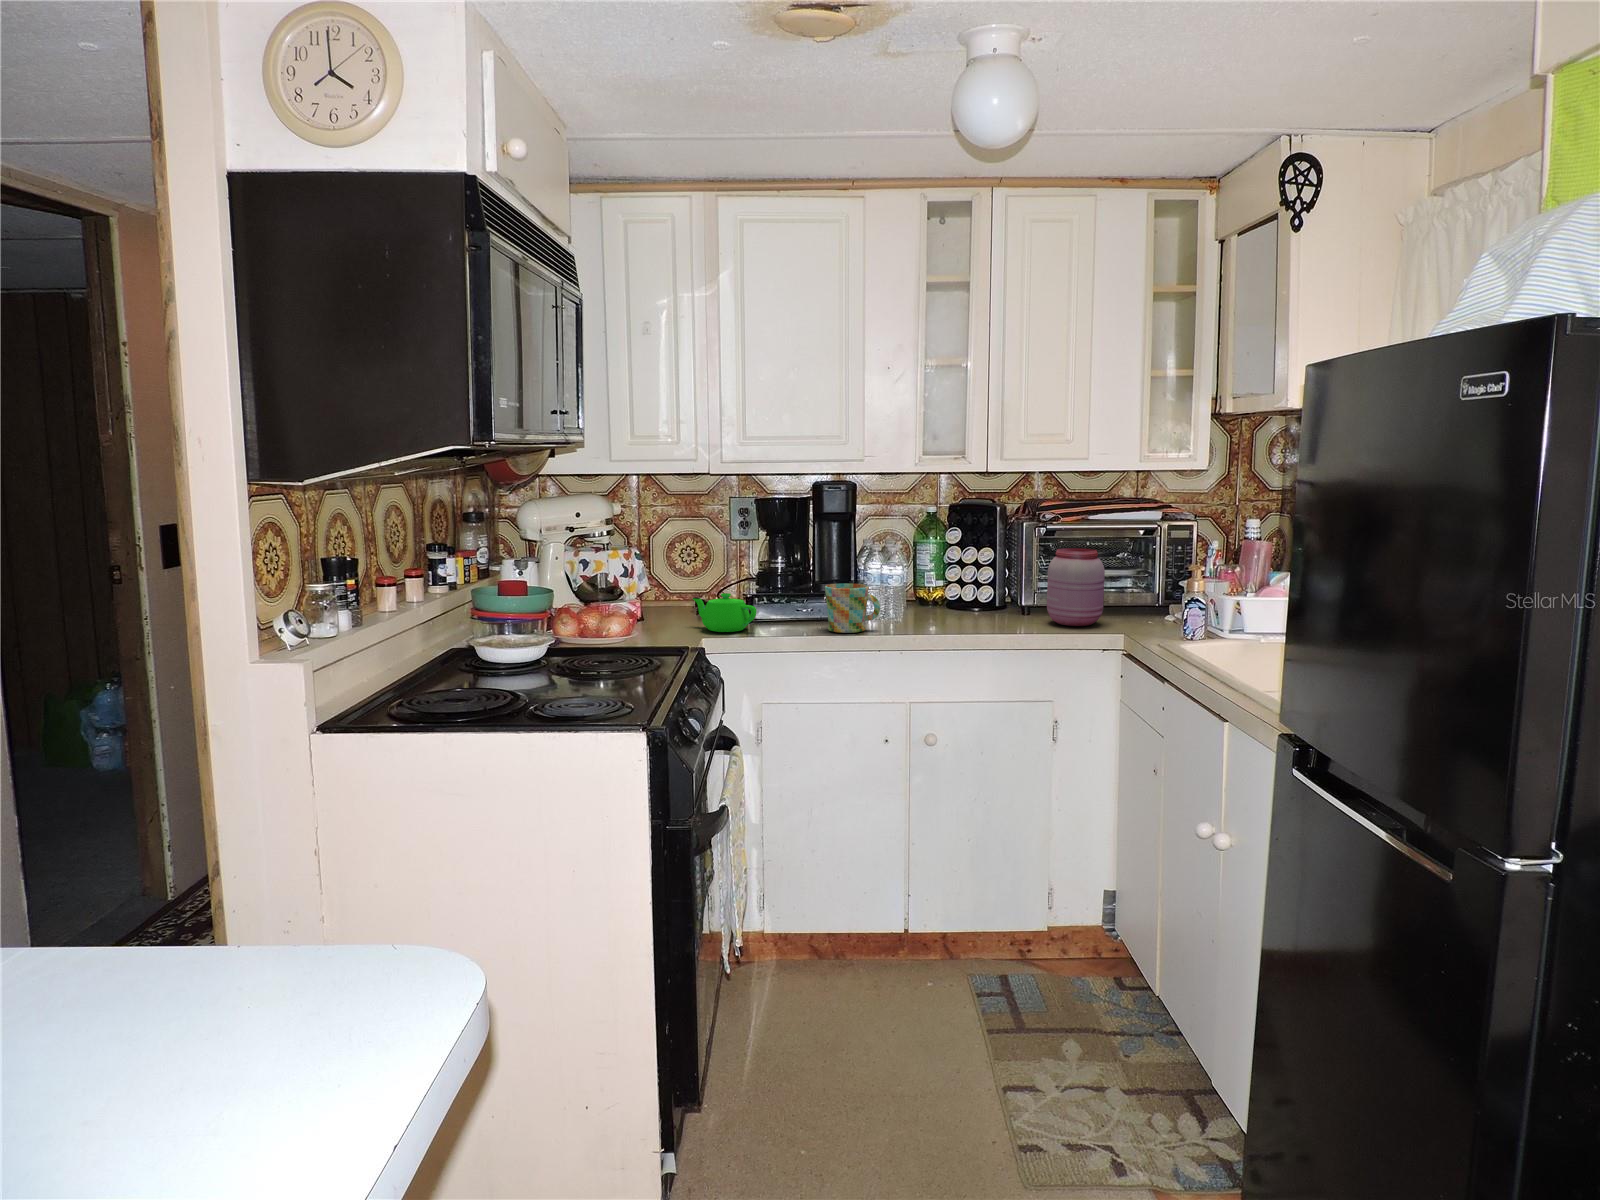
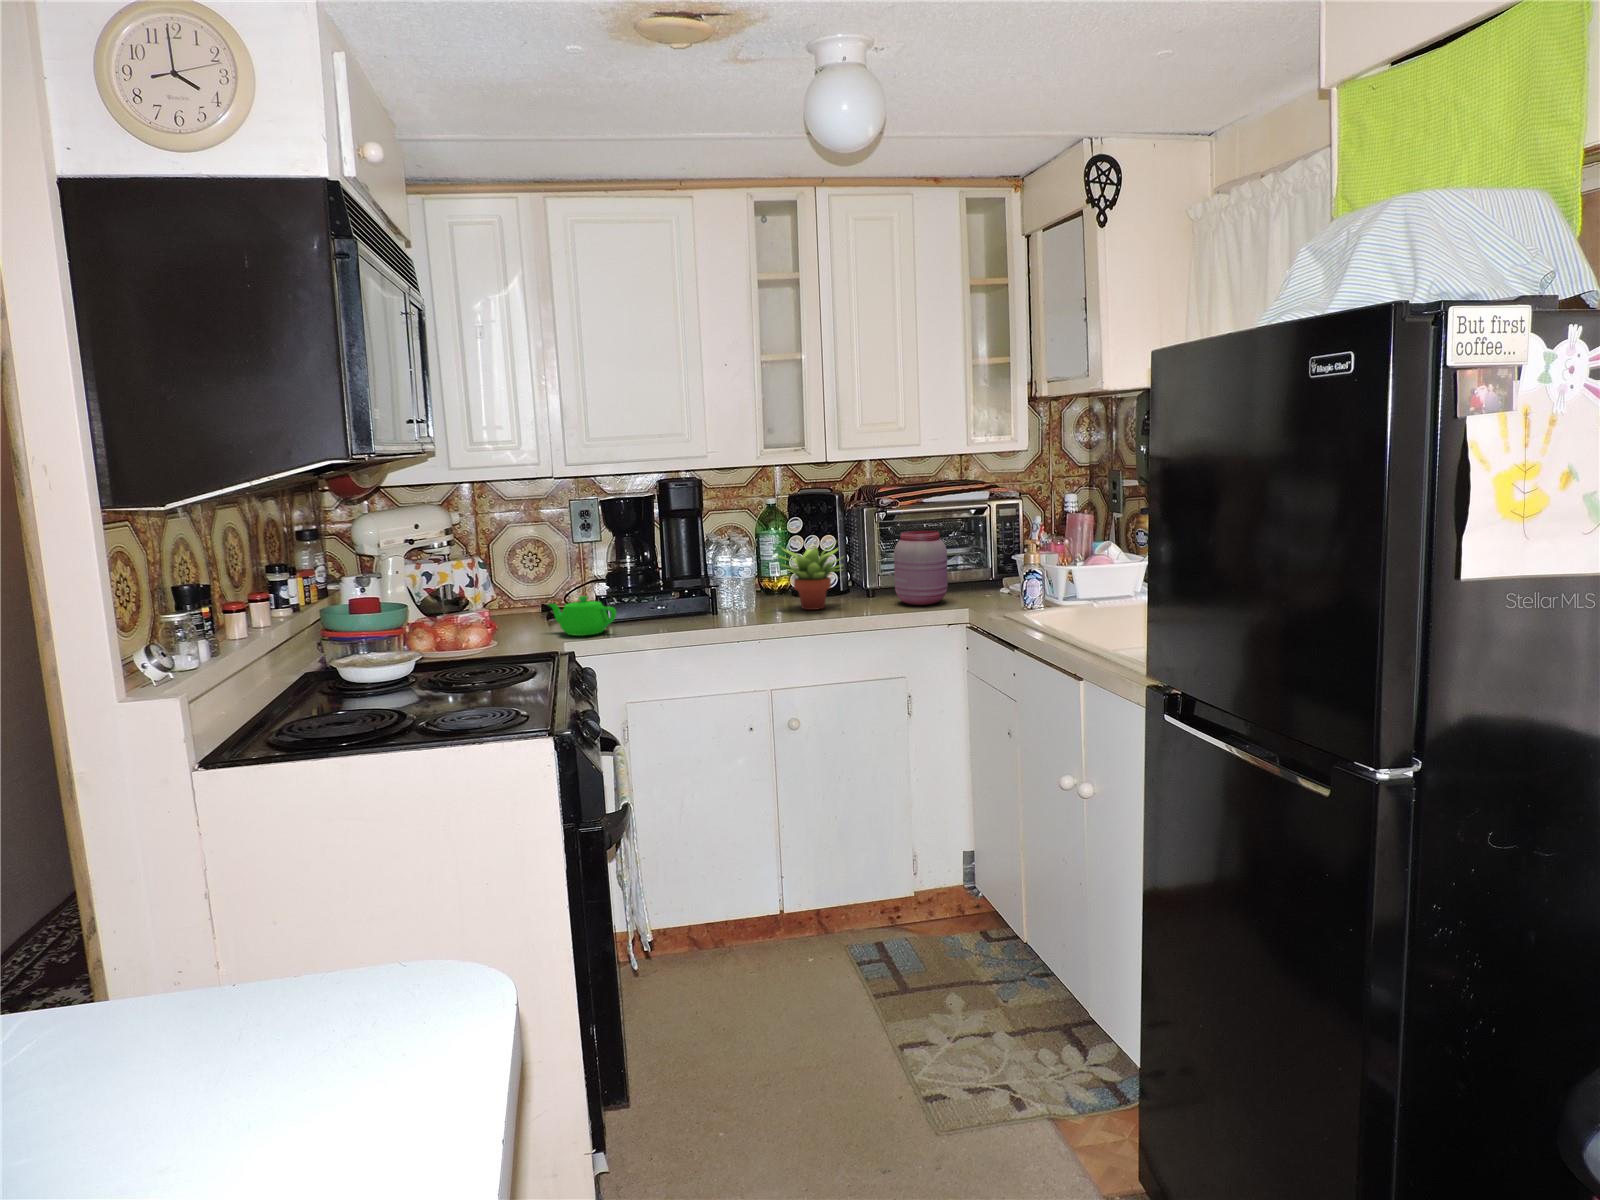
succulent plant: none [919,553,996,623] -> present [774,546,843,610]
mug: present [825,584,880,633] -> none [683,578,739,627]

